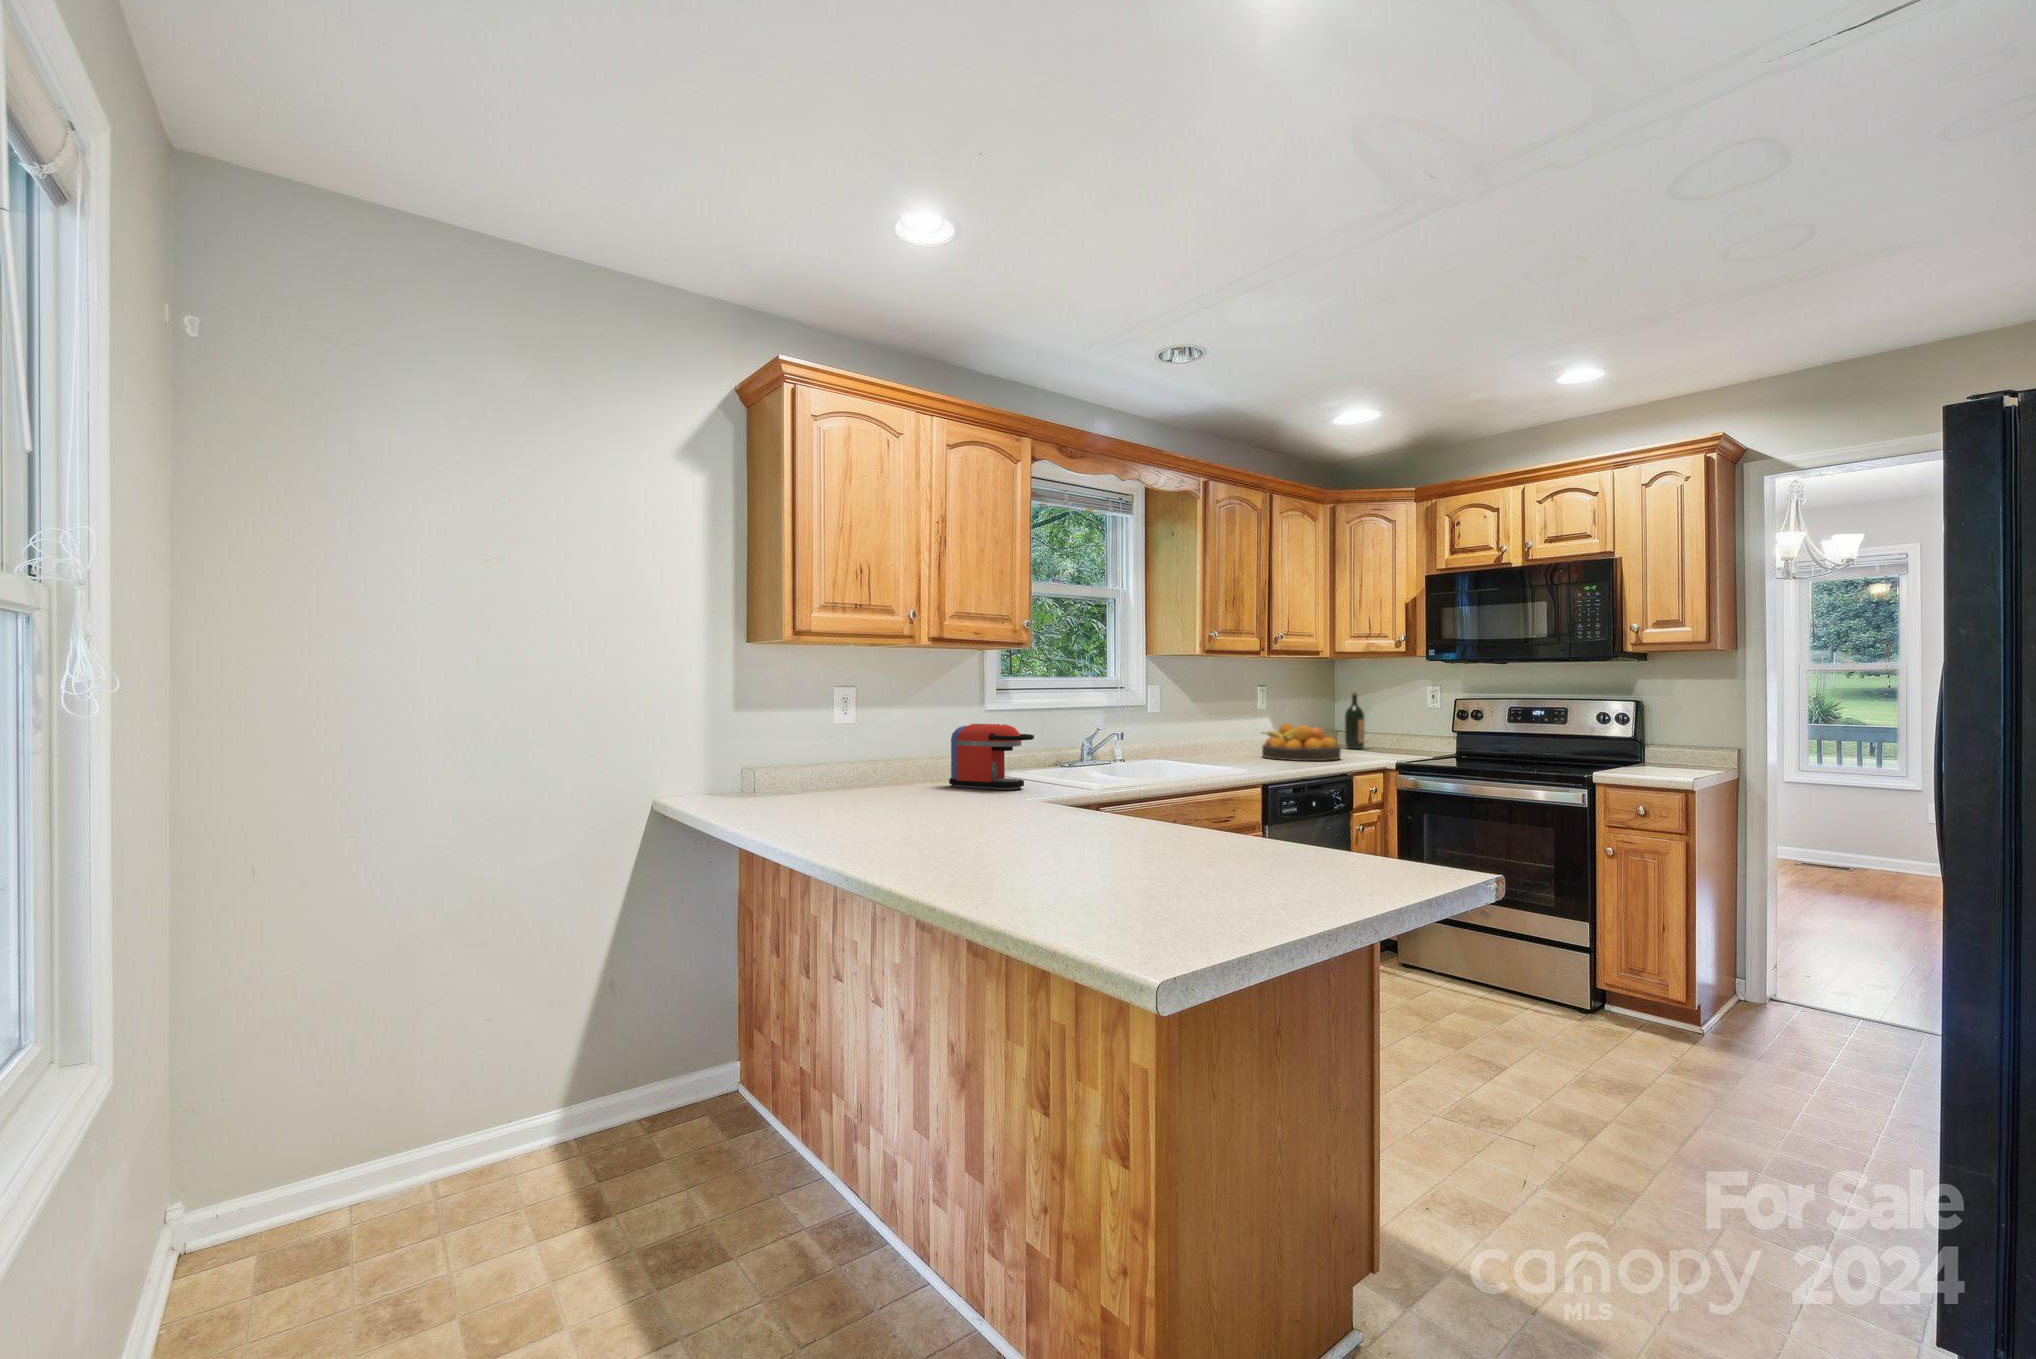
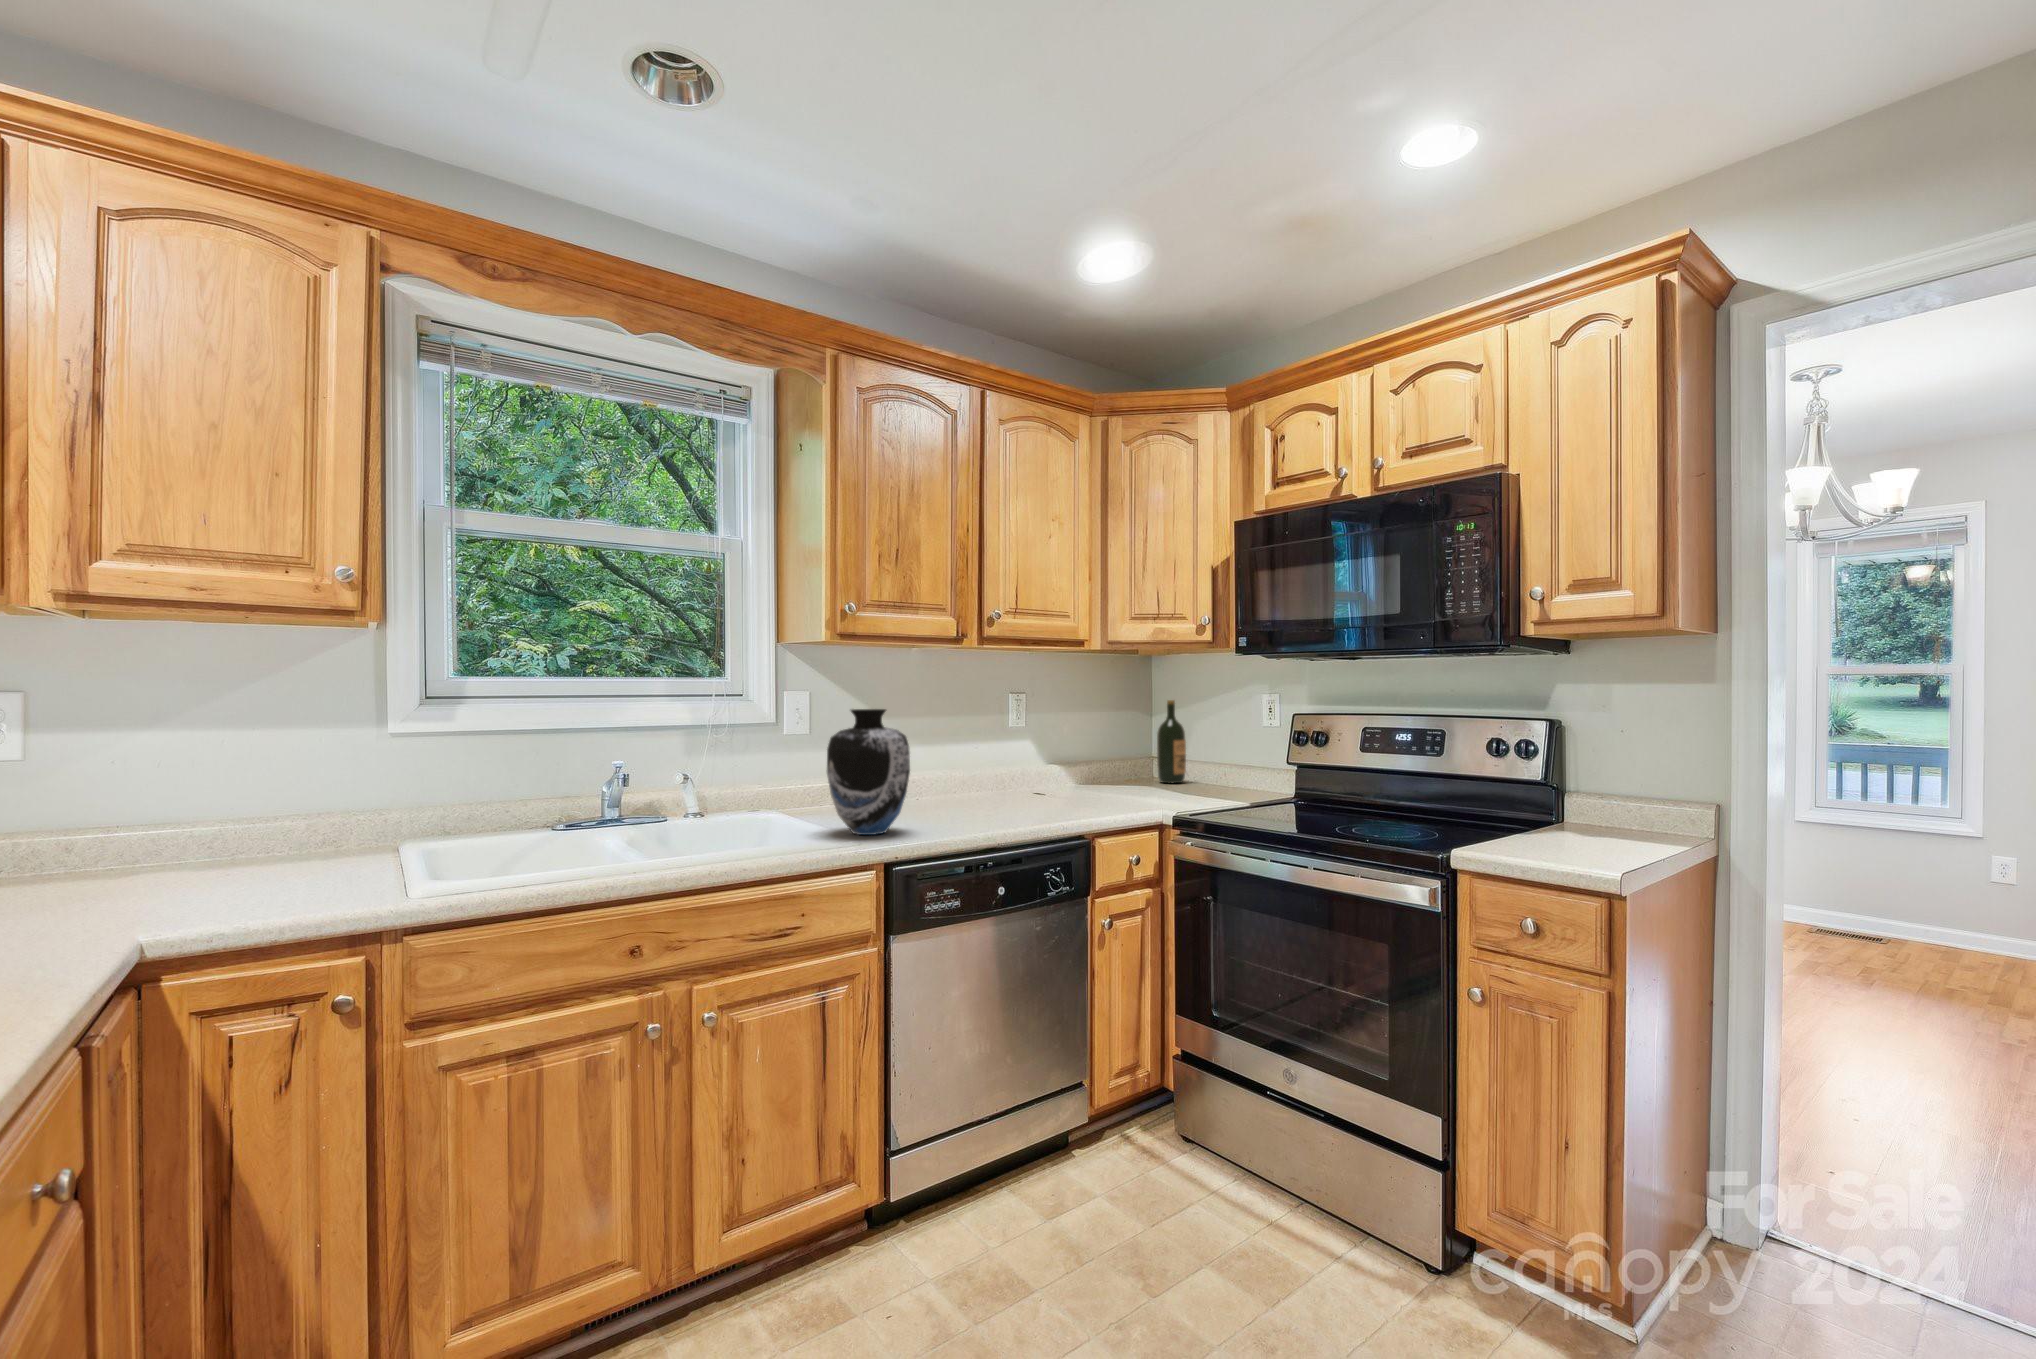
vase: none [1208,694,1258,768] -> present [827,709,910,835]
coffee maker: present [949,724,1034,790] -> none [133,778,279,916]
fruit bowl: present [1262,724,1341,761] -> none [984,751,1101,813]

